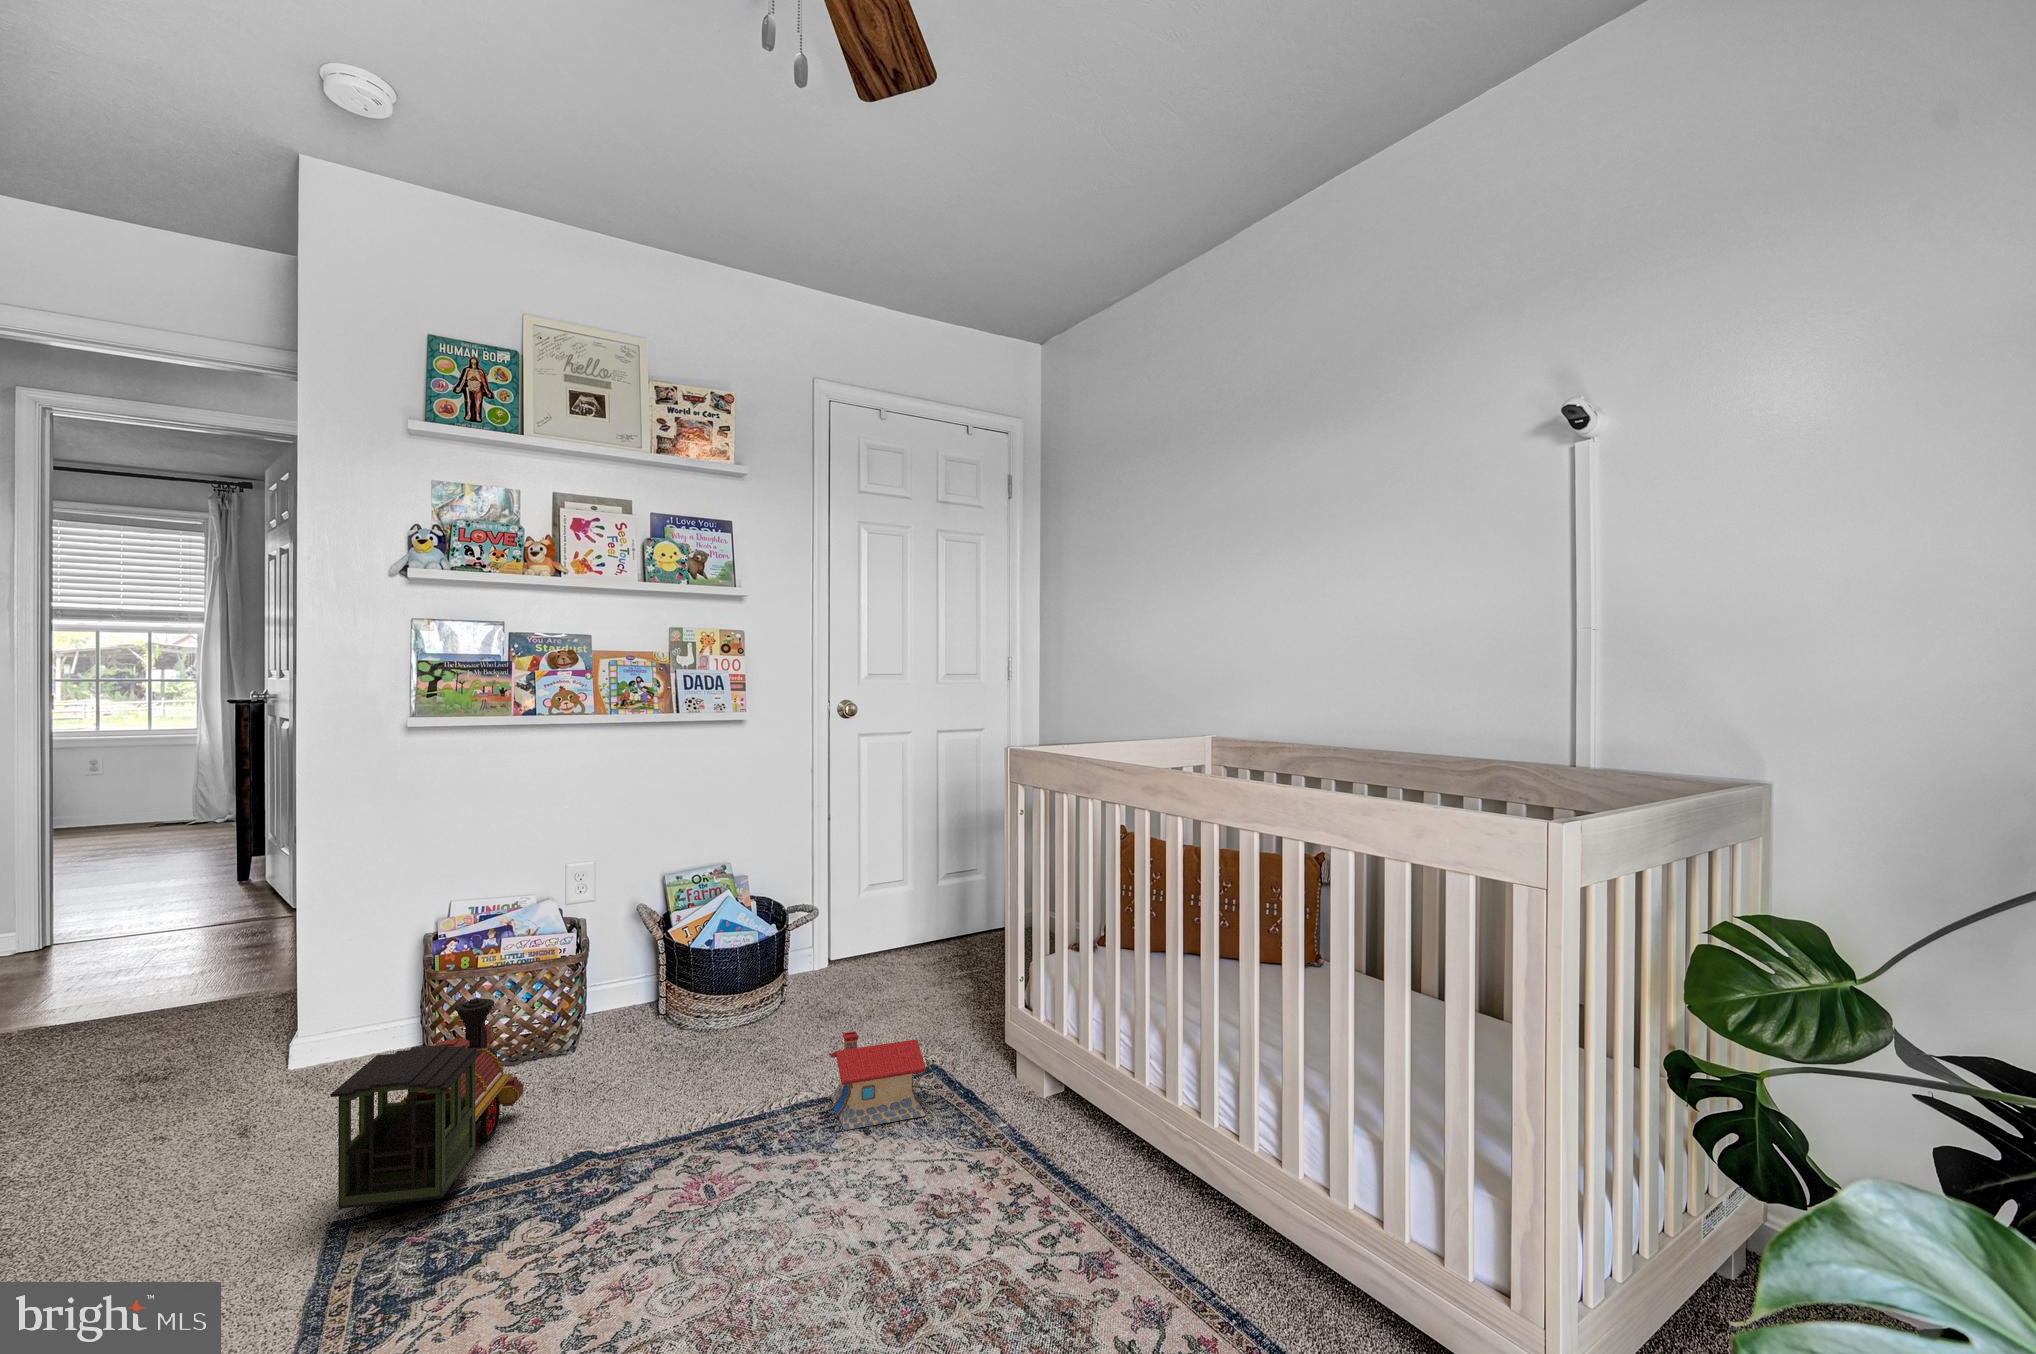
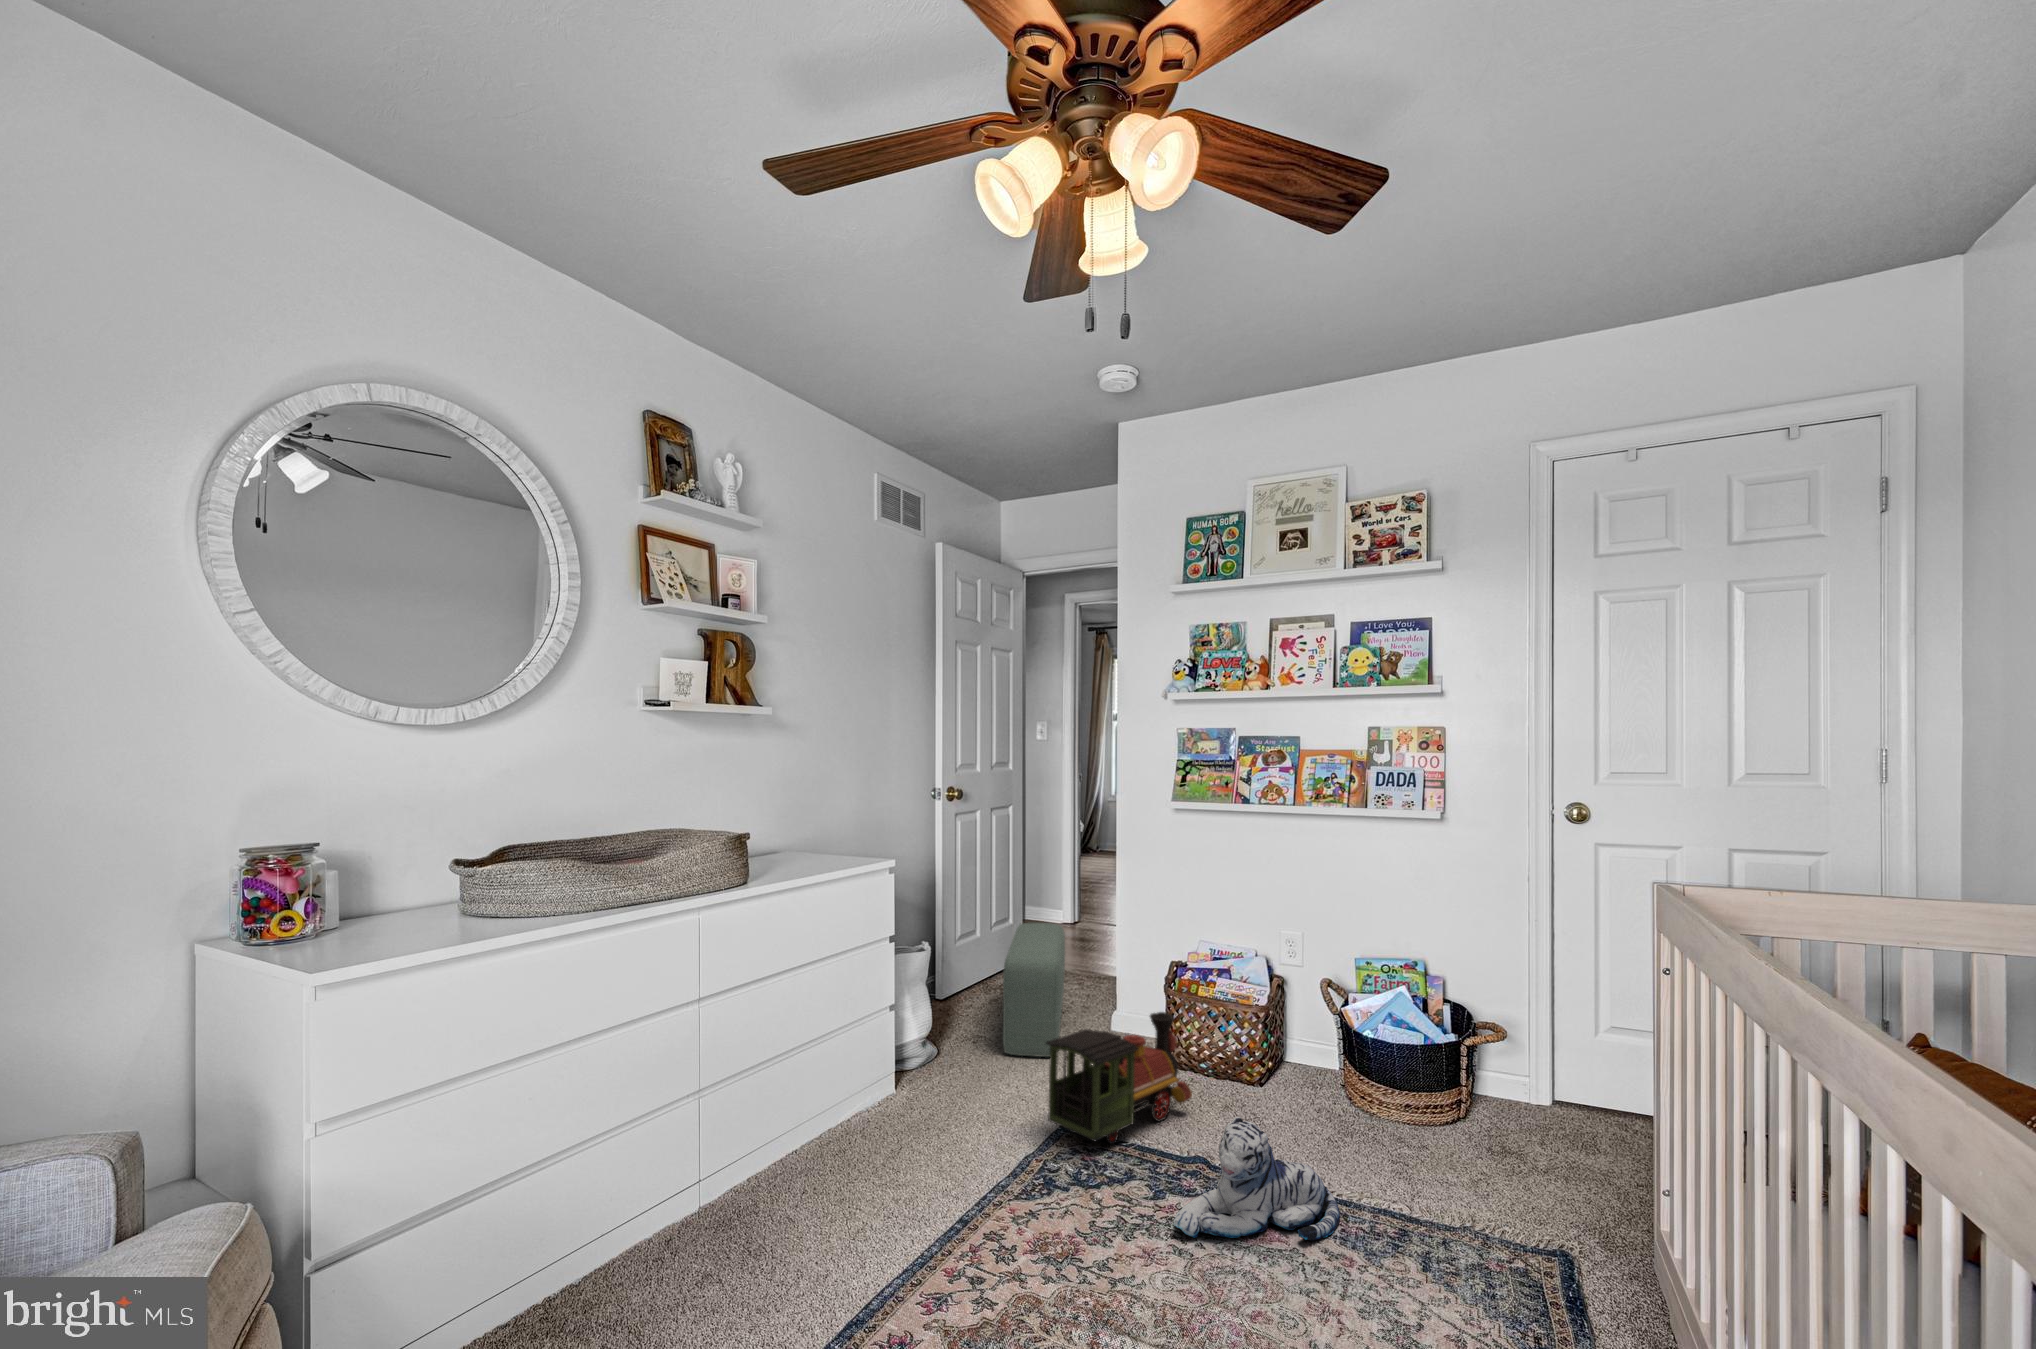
pouf: none [78,939,246,1162] -> present [1003,923,1065,1057]
toy house: present [830,1031,926,1130] -> none [1408,1154,1518,1281]
plush toy: none [623,1073,777,1236] -> present [1173,1117,1340,1240]

